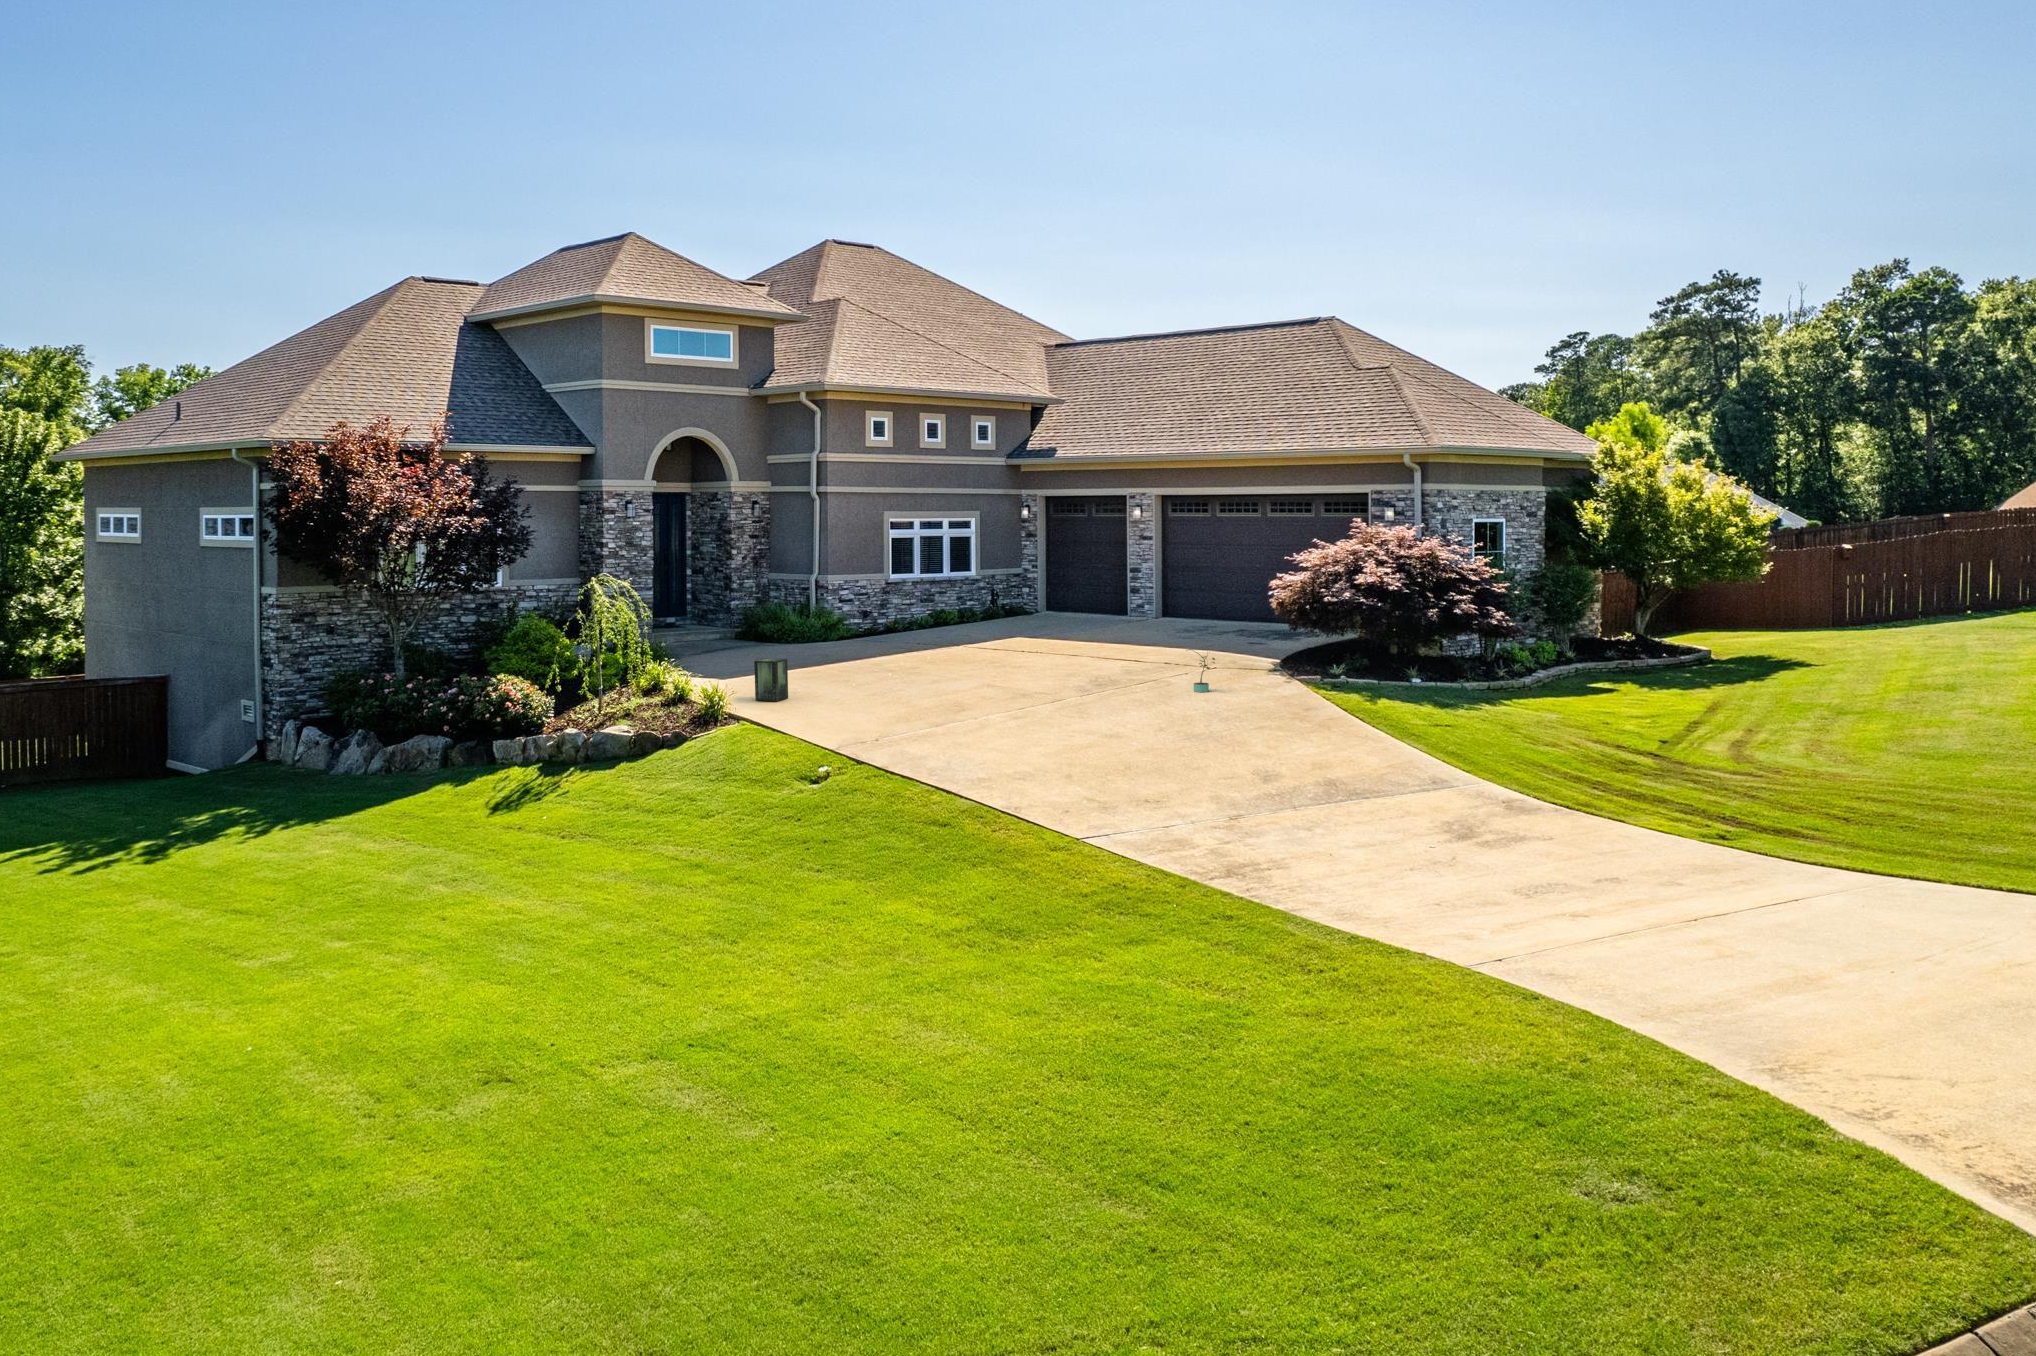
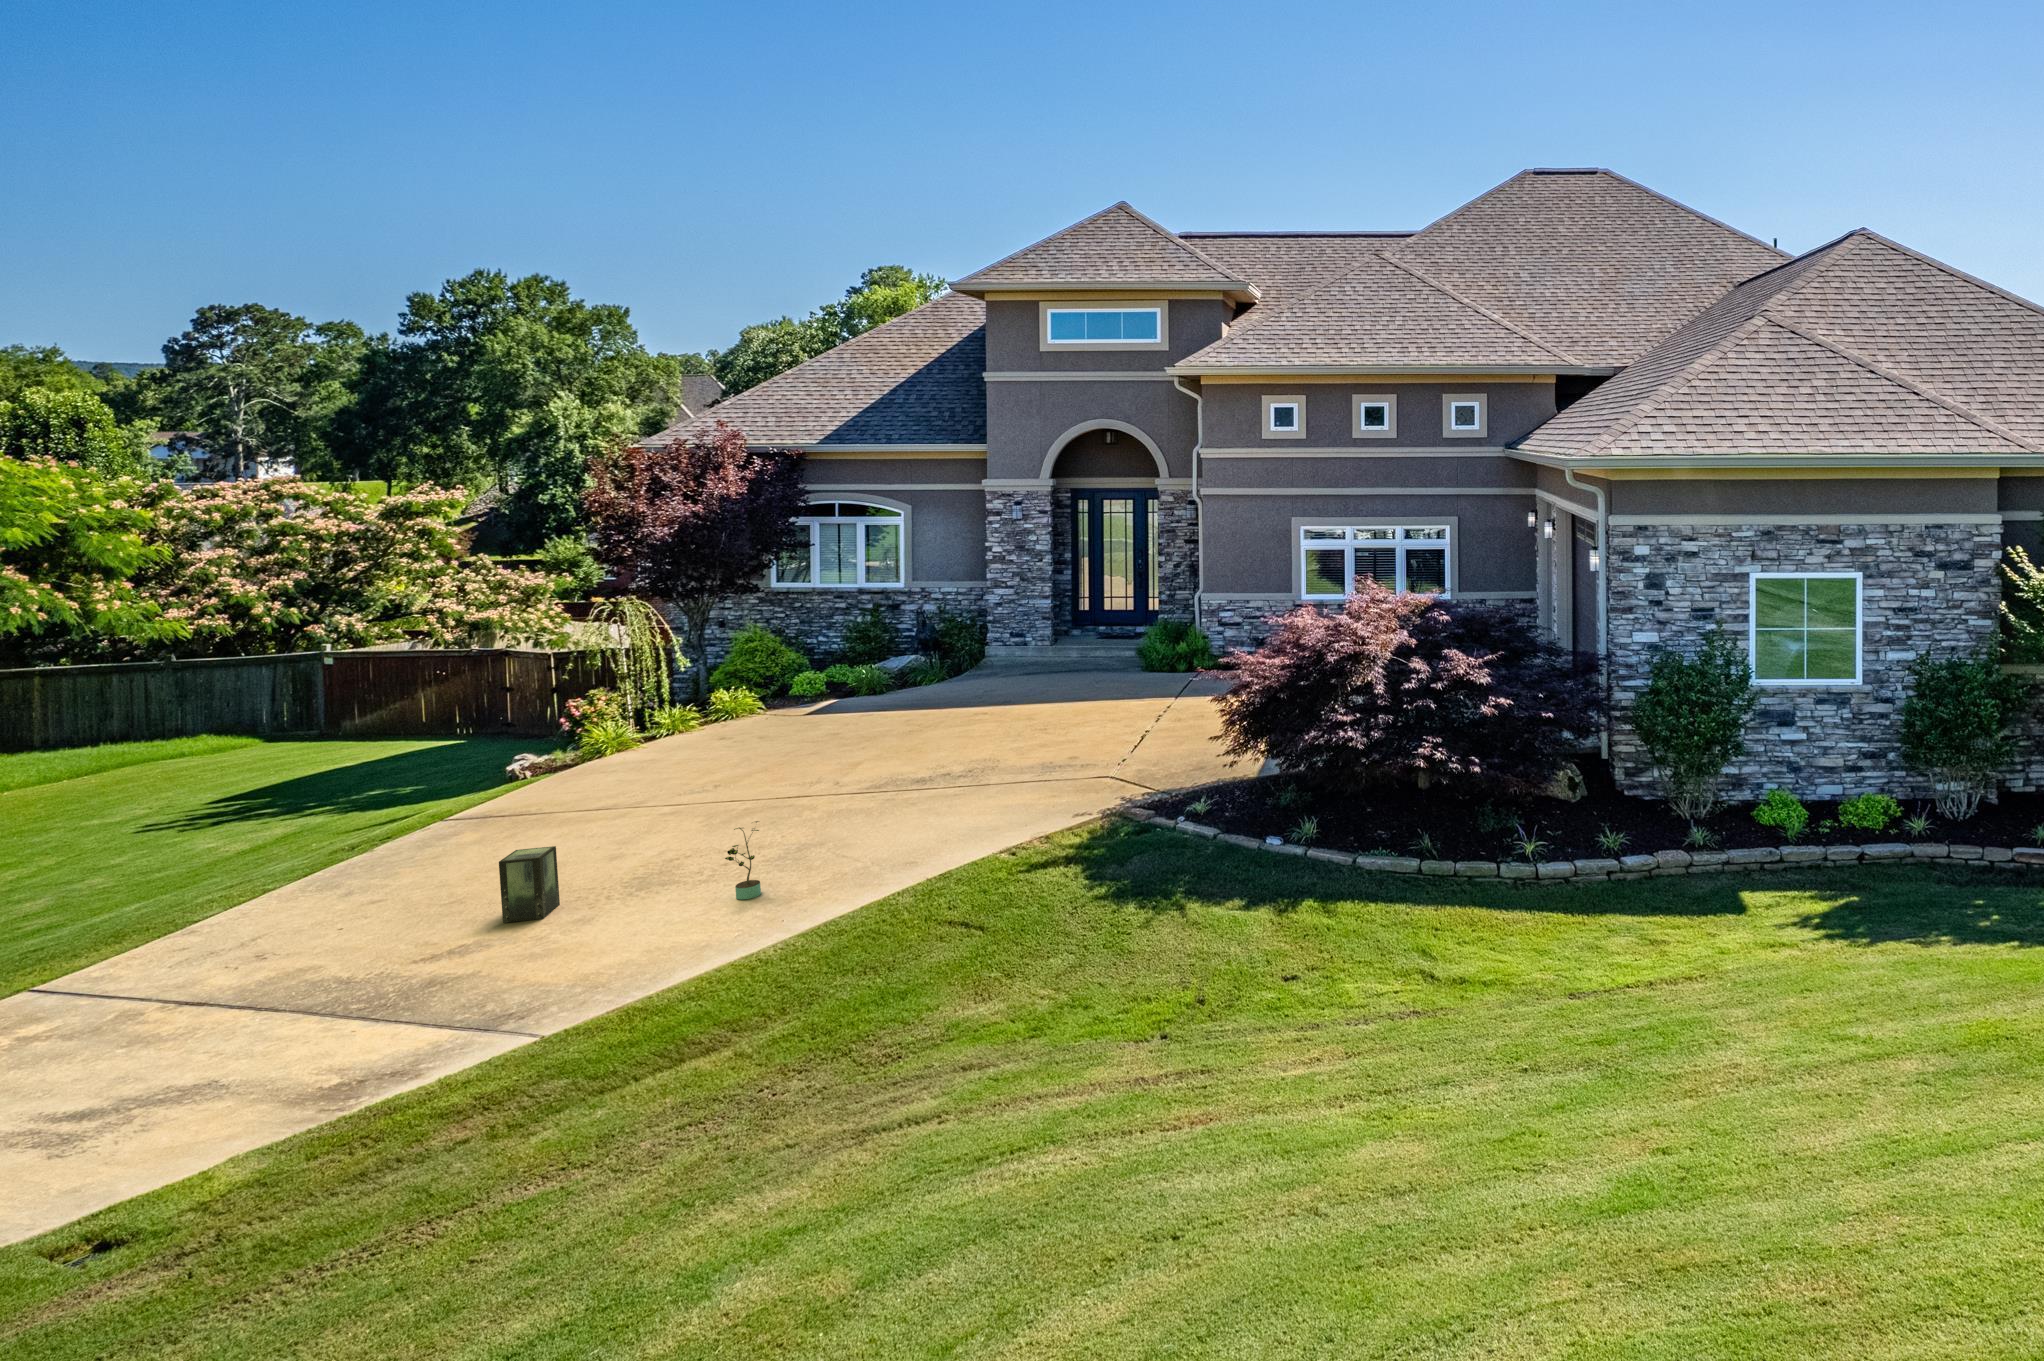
storage box: present [754,658,788,702] -> present [499,846,560,923]

